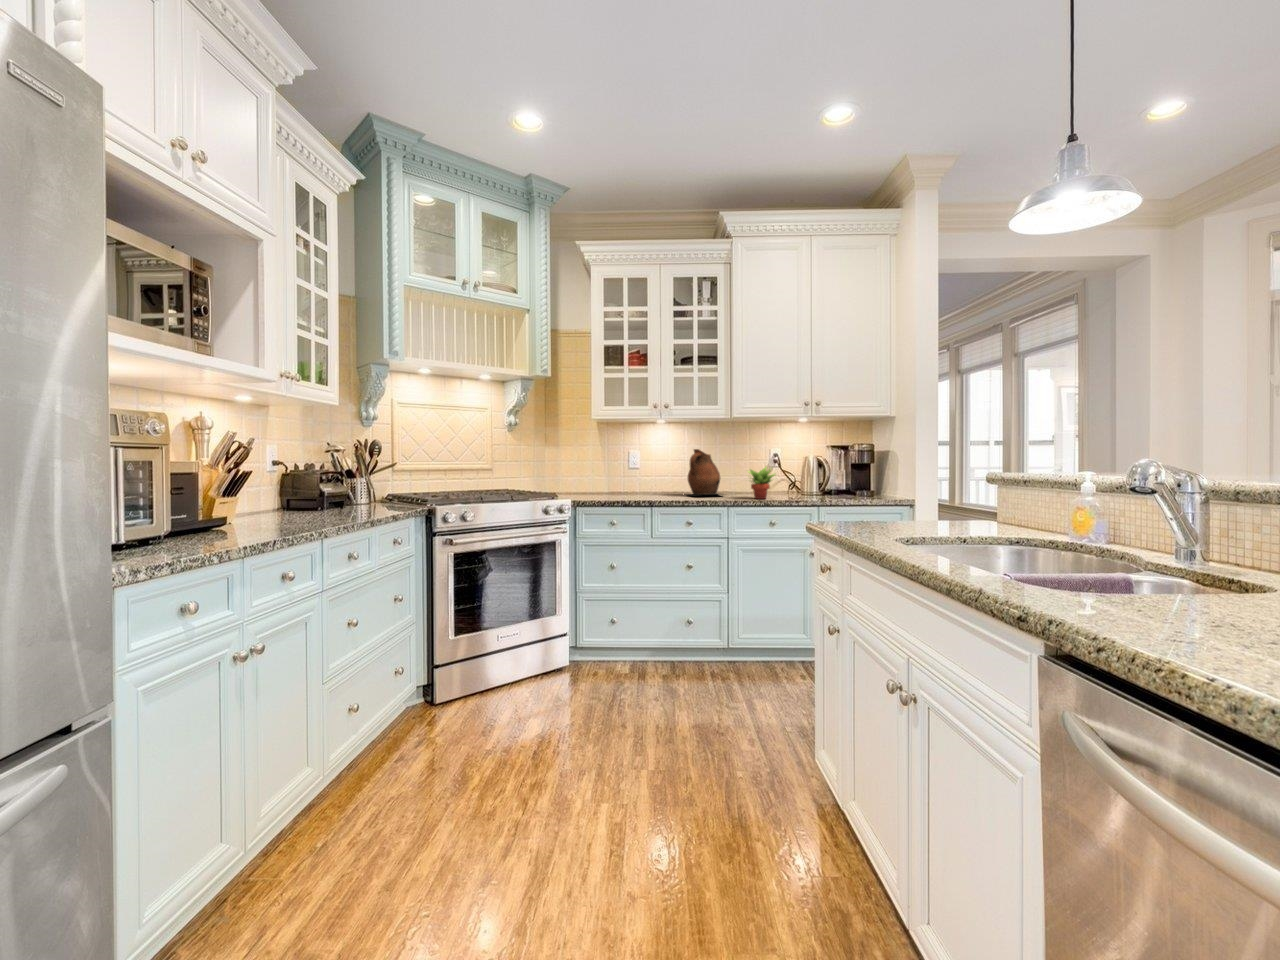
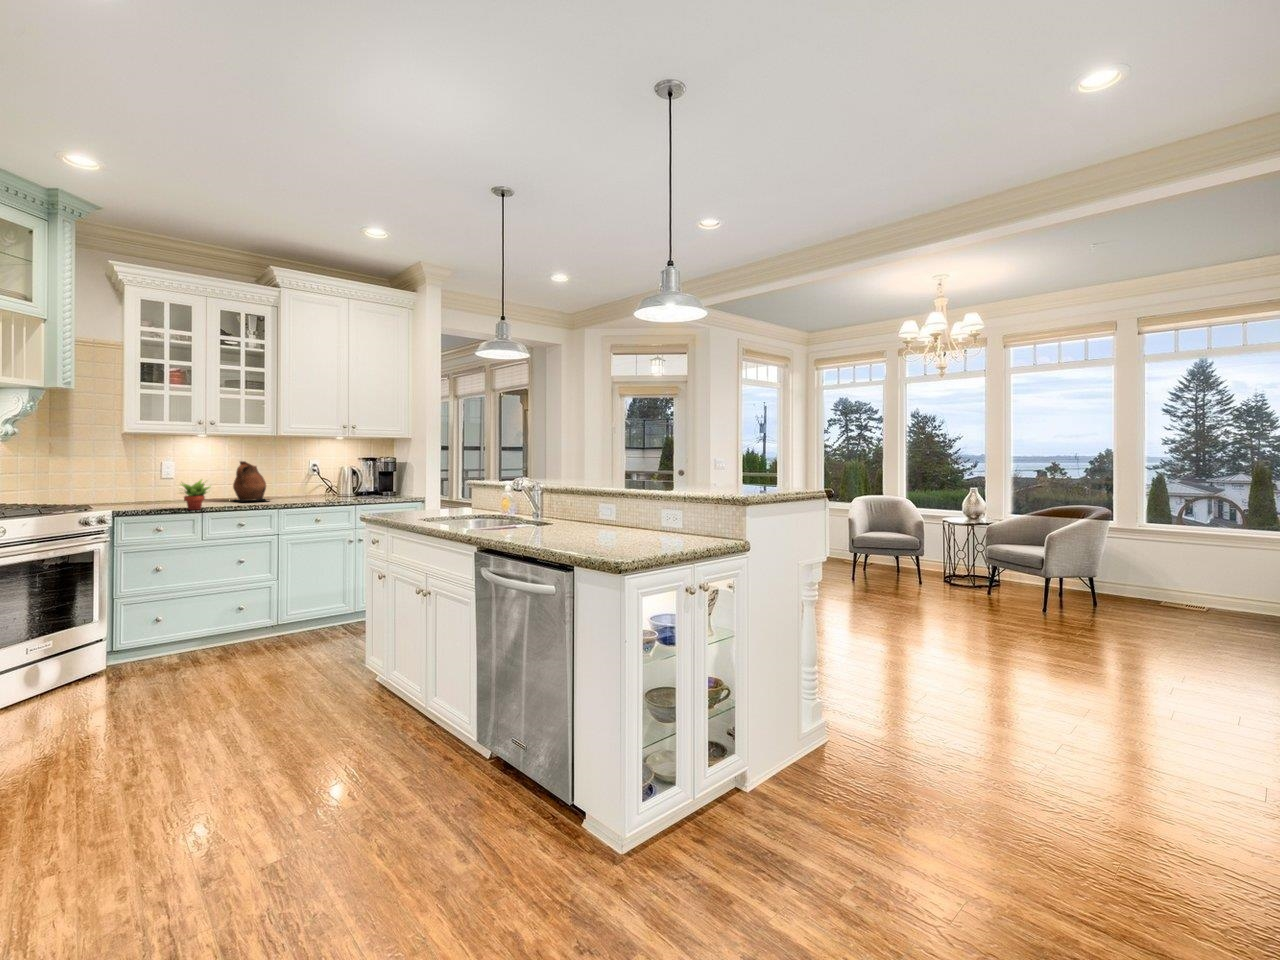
succulent plant: present [749,467,775,499] -> present [181,480,210,510]

